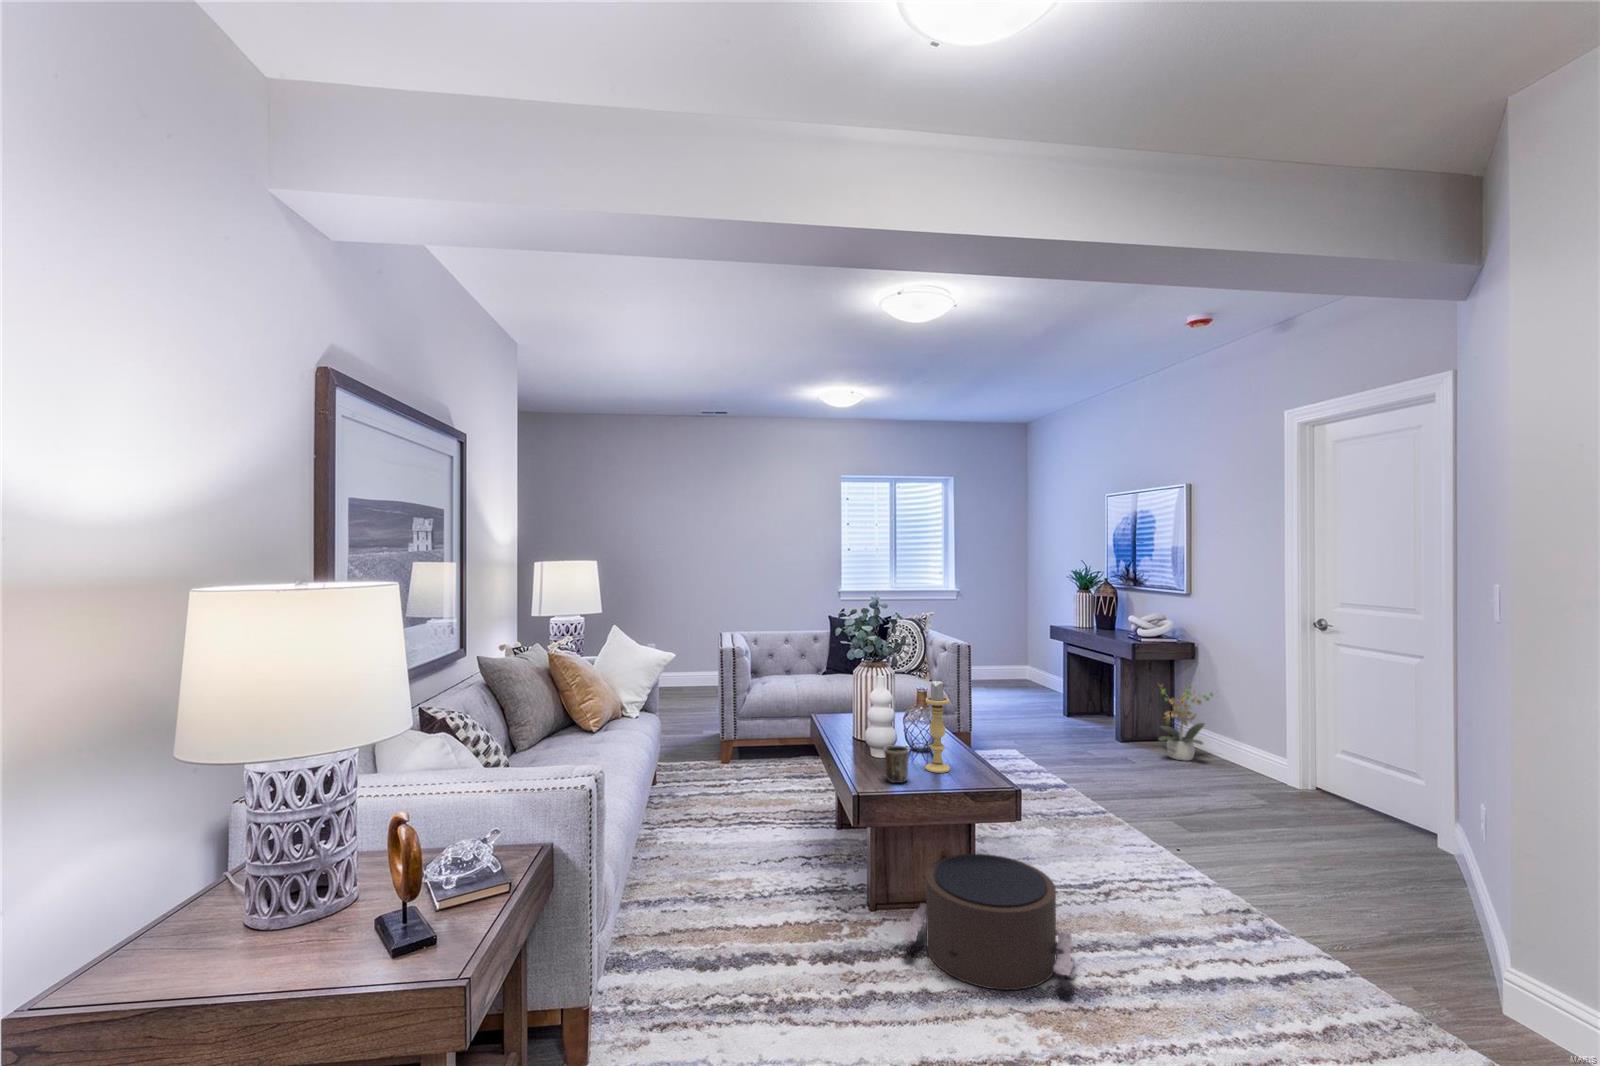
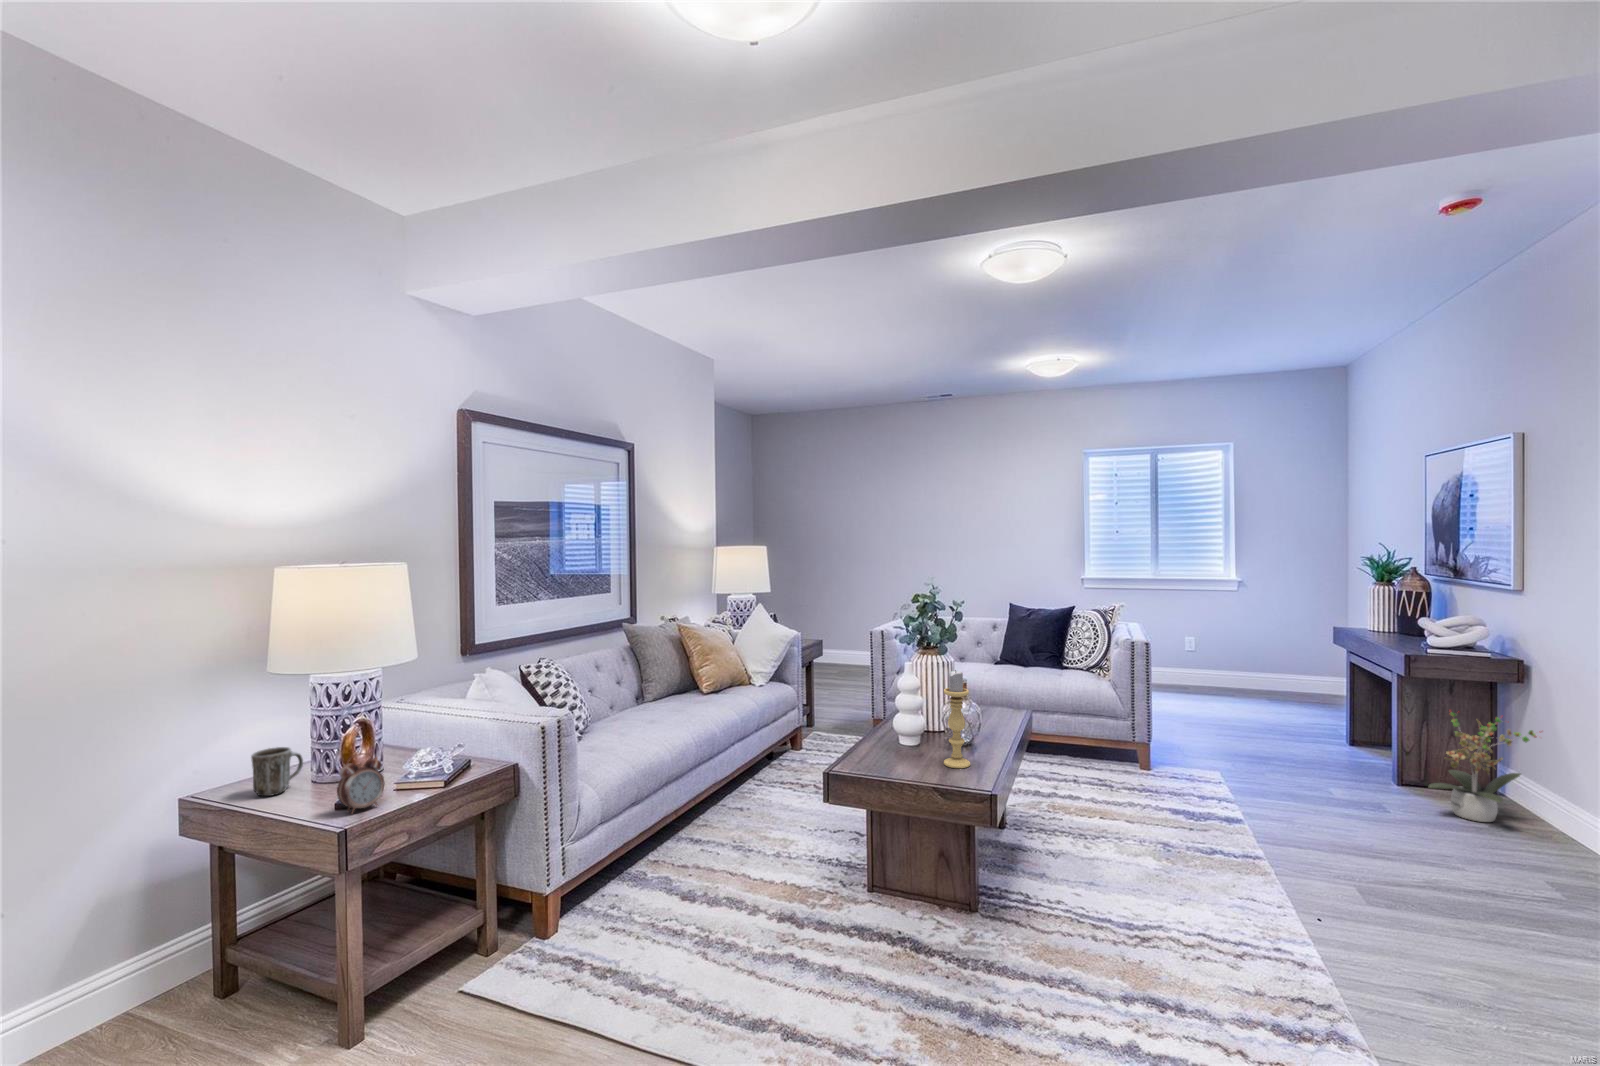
mug: present [884,745,909,783] -> present [251,747,303,796]
pouf: present [904,854,1074,990] -> none [845,852,1022,997]
alarm clock: none [416,865,470,960] -> present [337,753,385,813]

